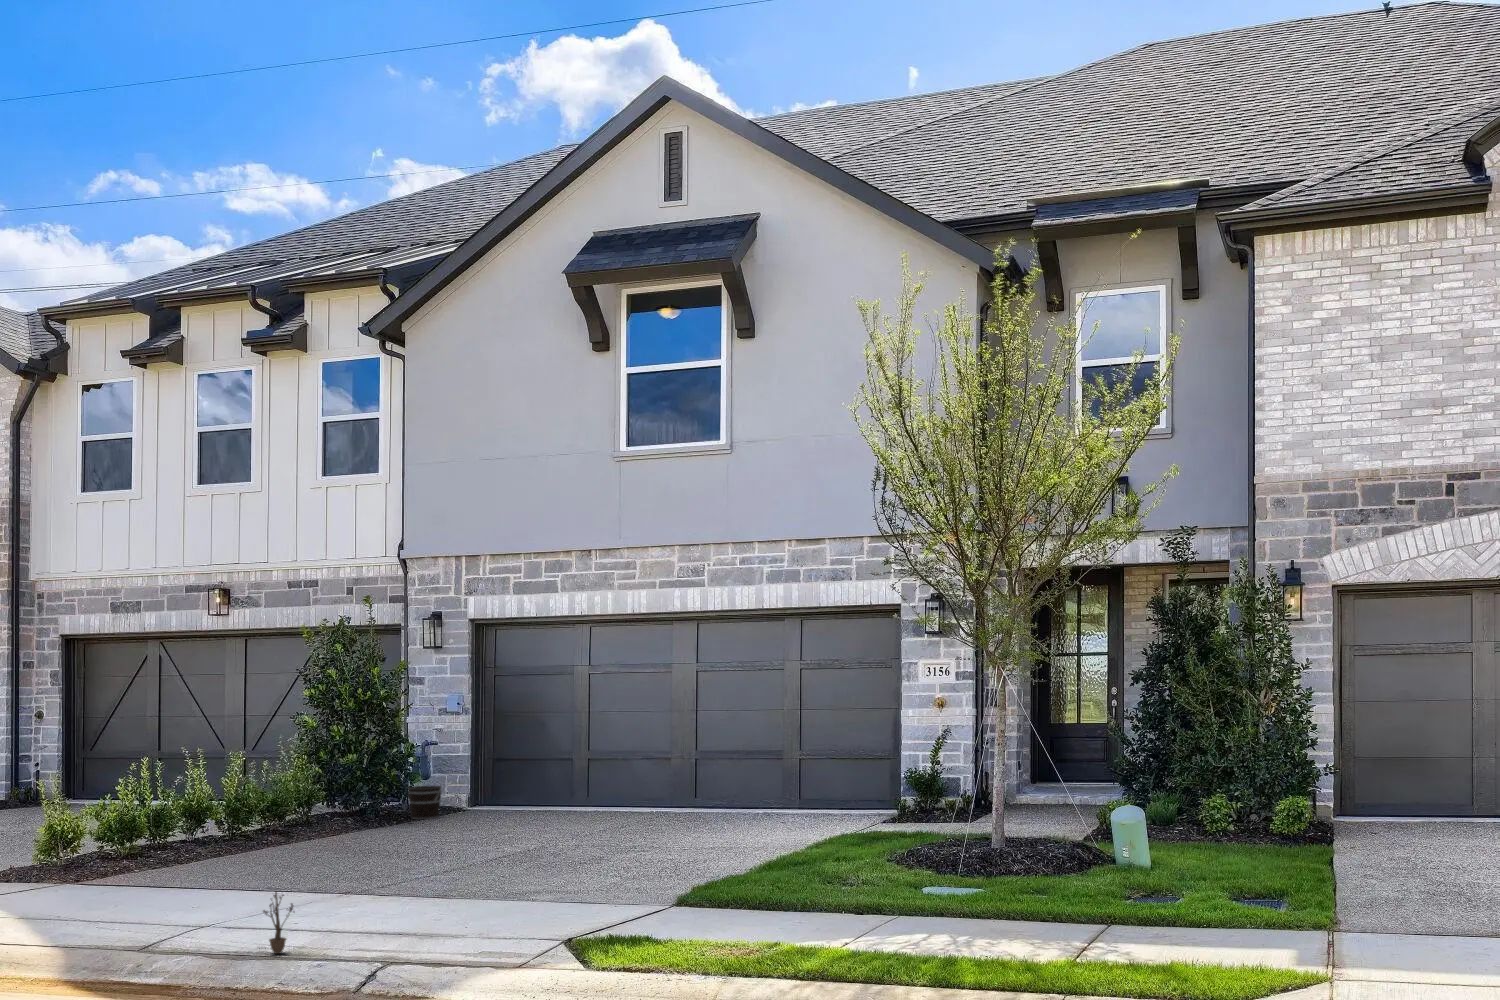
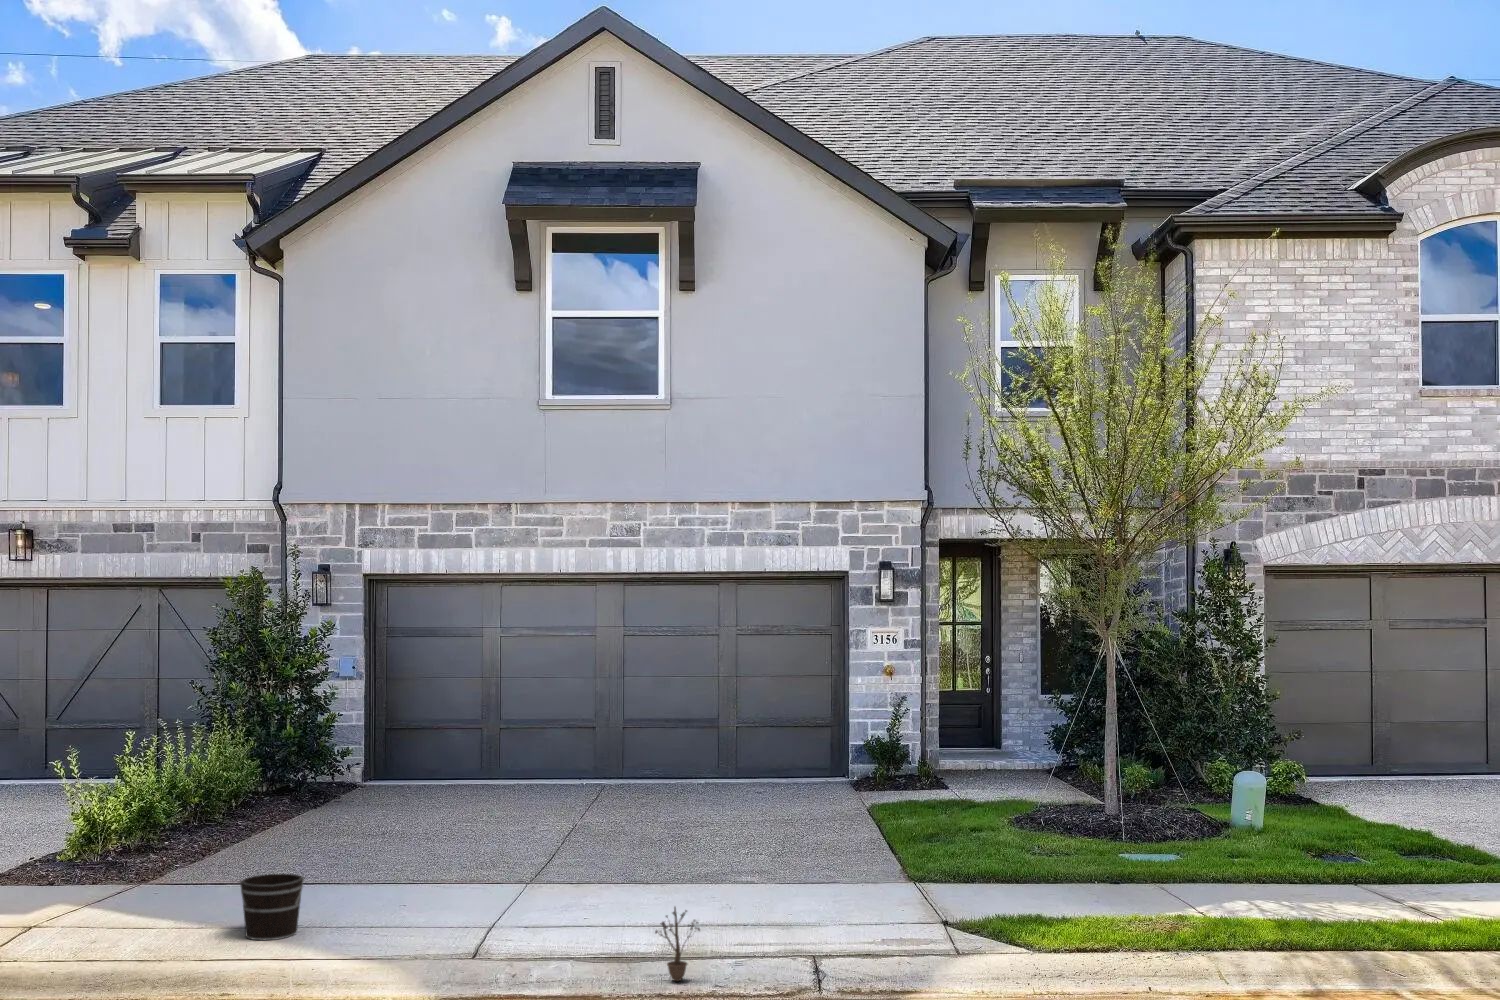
bucket: present [408,786,441,819] -> present [240,874,304,940]

